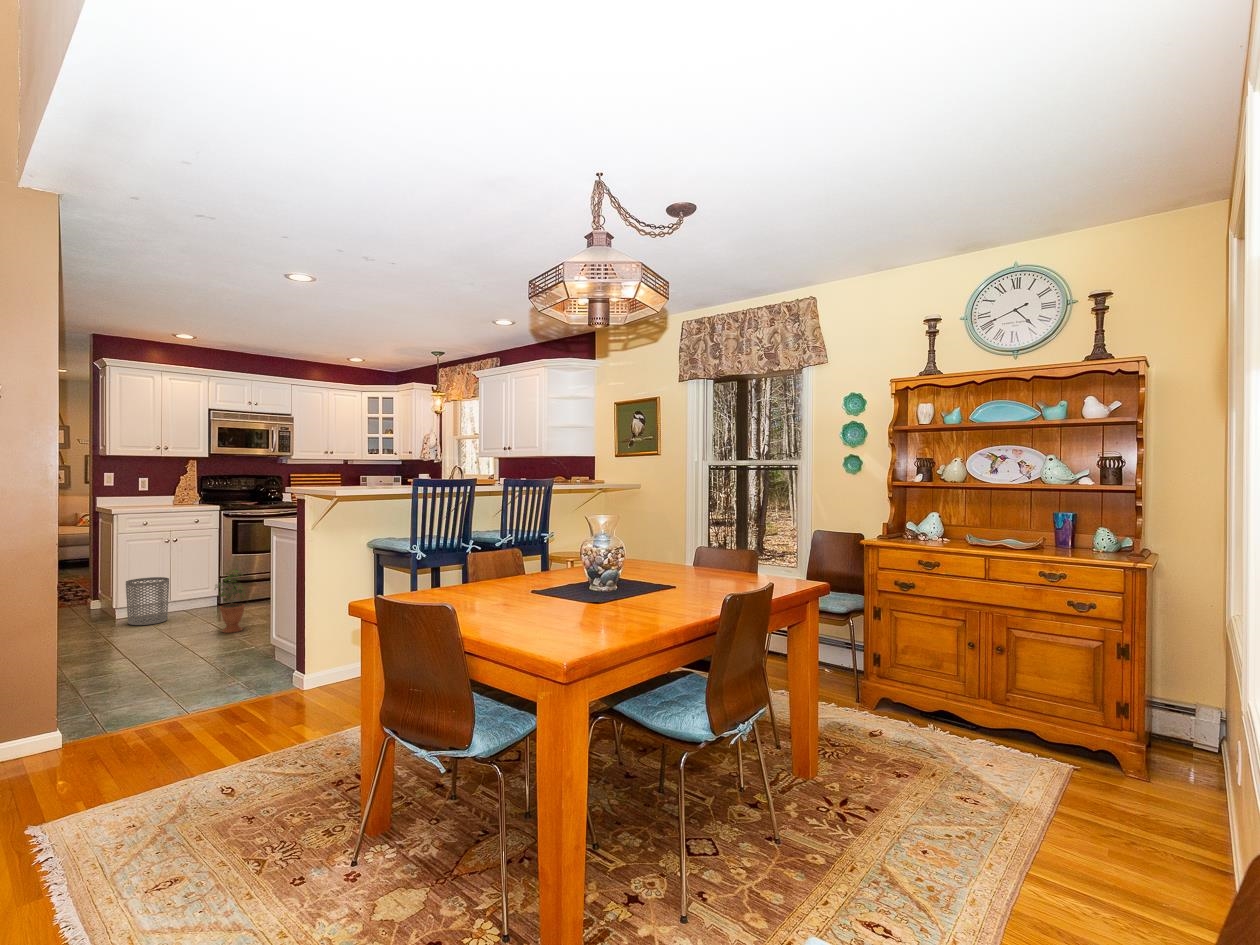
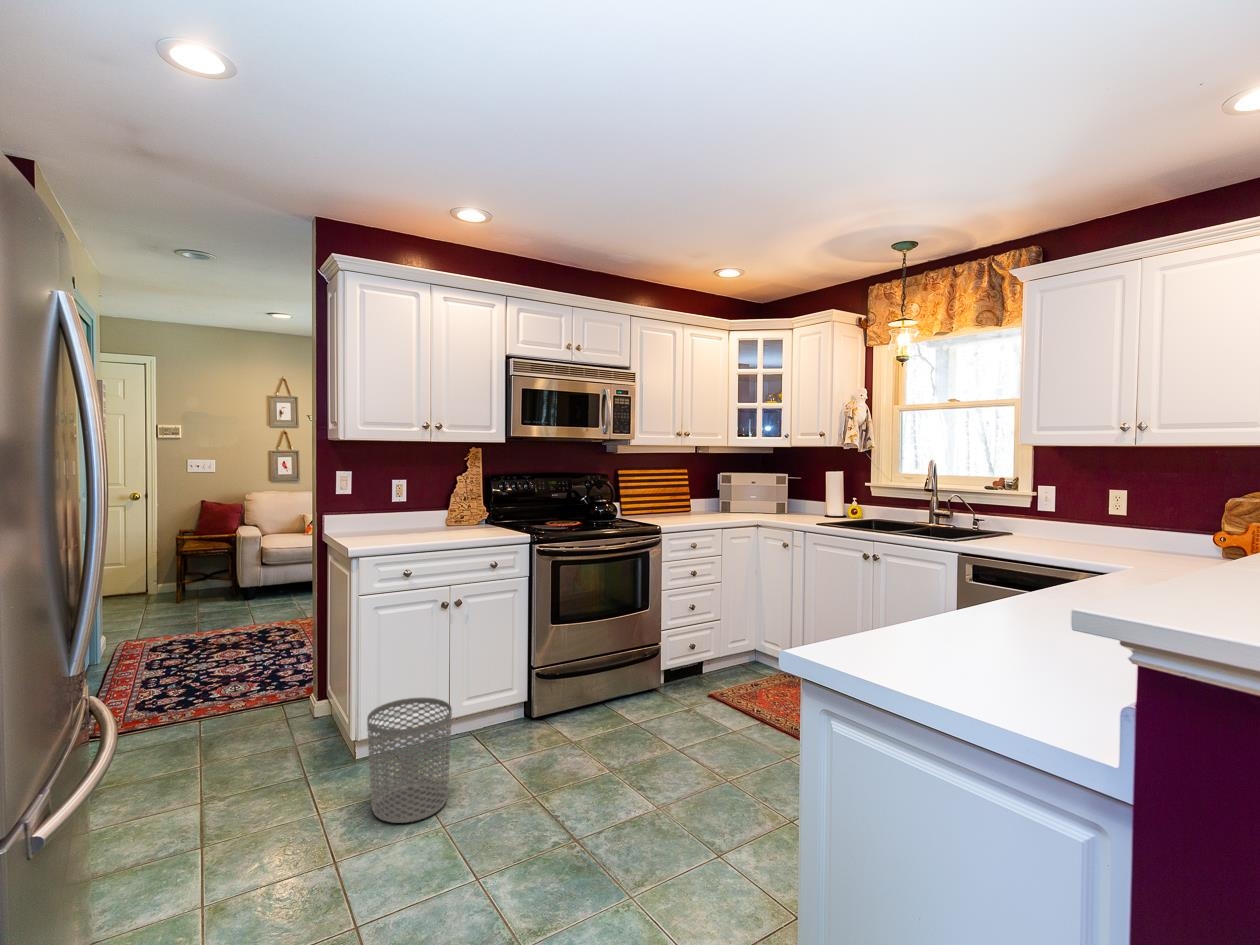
potted plant: present [216,569,245,633] -> none [567,719,639,909]

